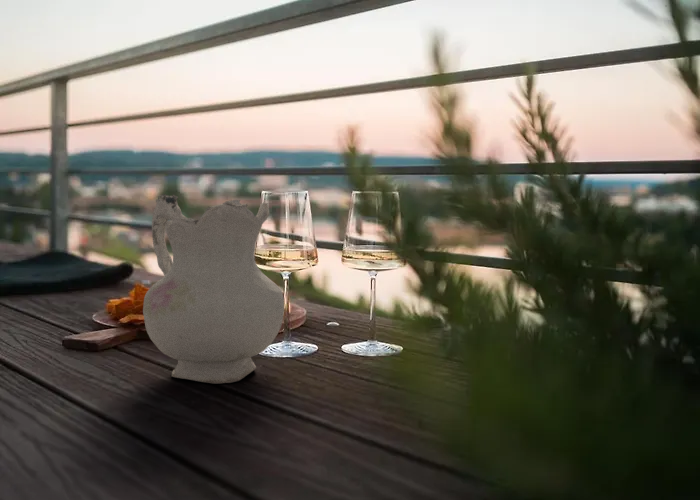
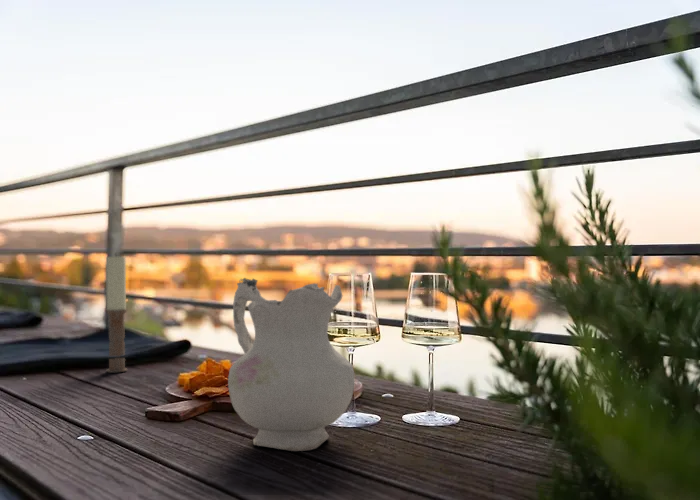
candle: none [33,169,60,298] -> present [106,256,127,372]

